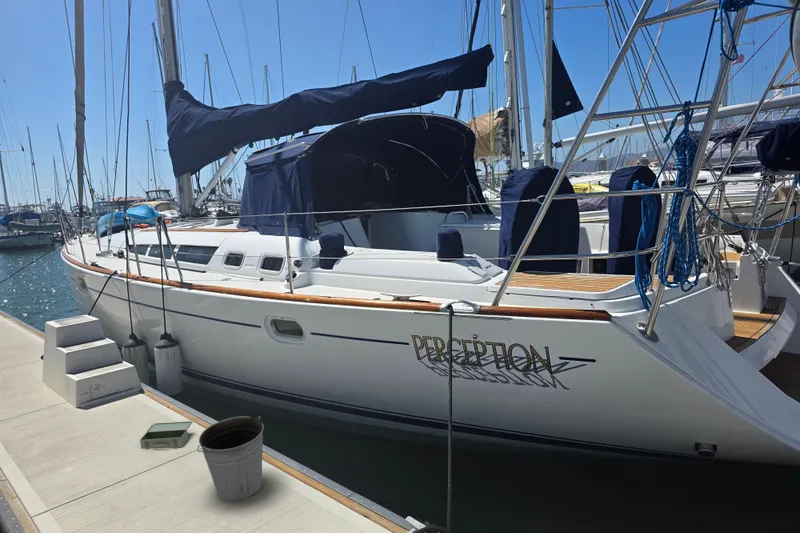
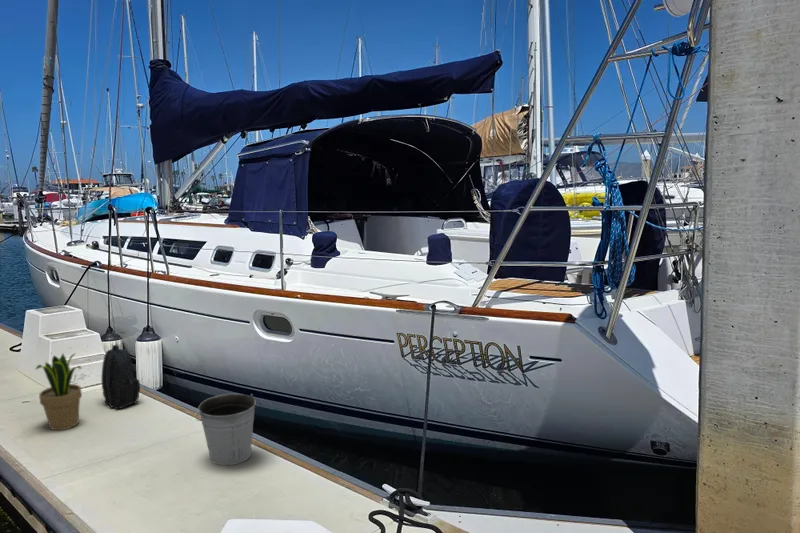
backpack: none [107,362,148,429] -> present [101,345,140,409]
potted plant: none [22,377,81,462] -> present [36,354,82,430]
toolbox: present [140,421,192,448] -> none [135,404,184,426]

